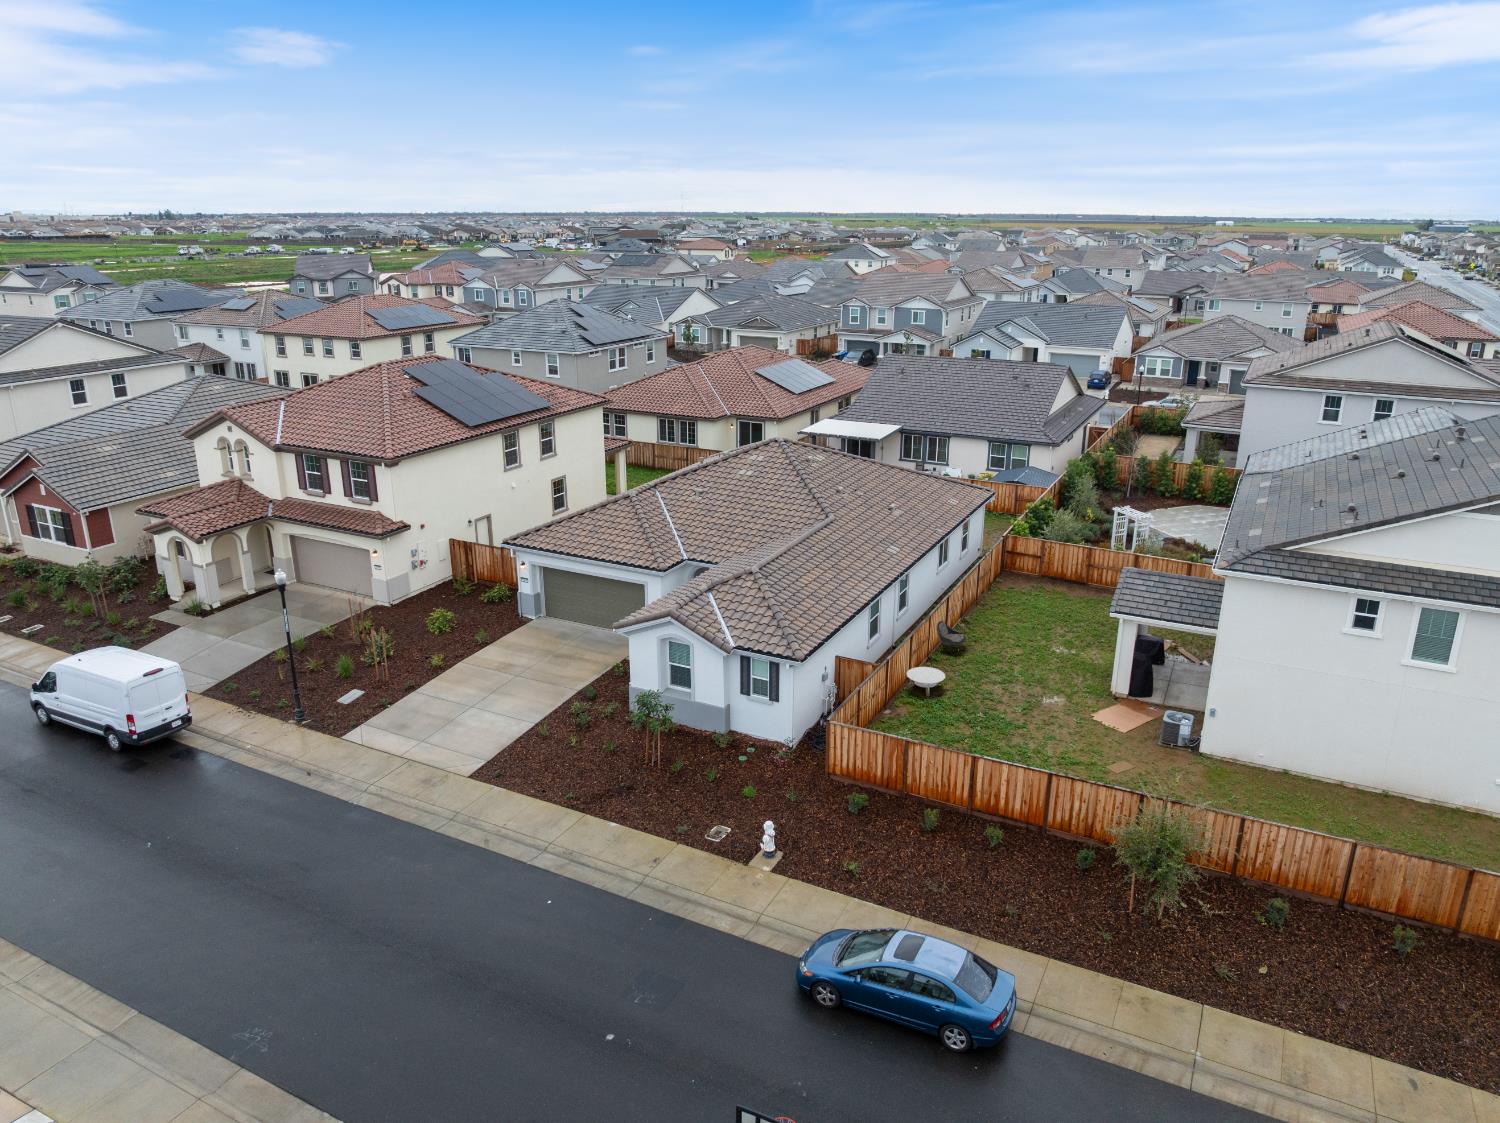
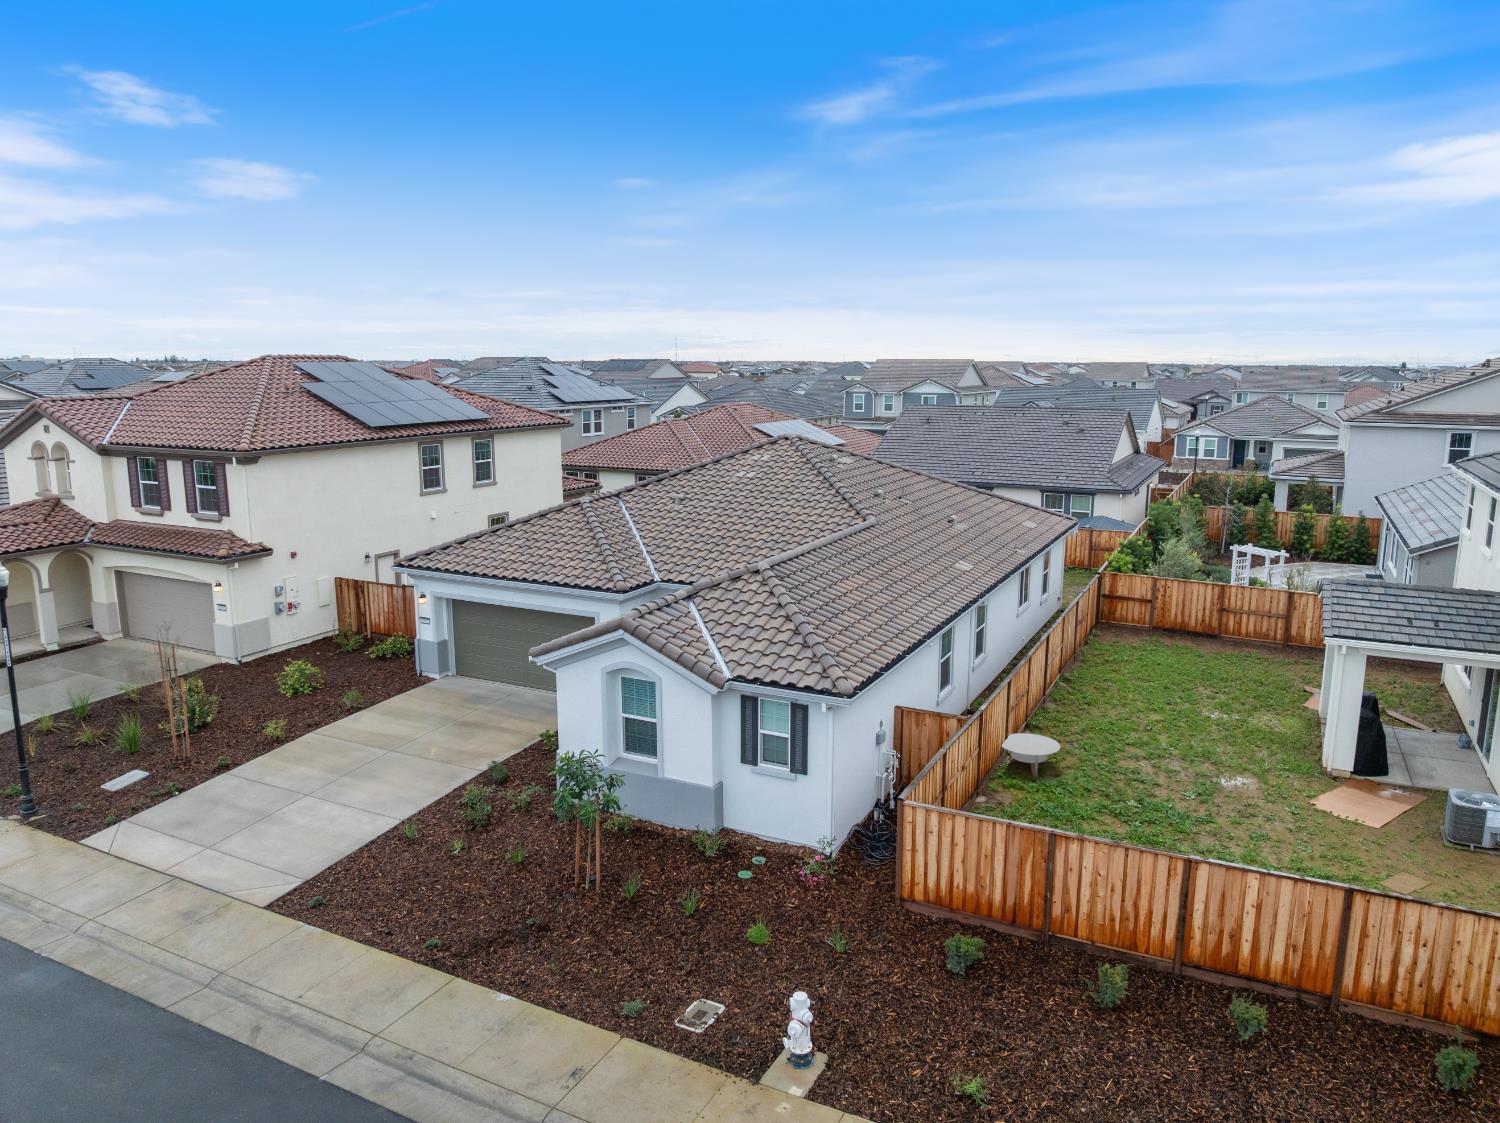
lounge chair: present [935,621,966,658] -> none [1030,672,1074,725]

